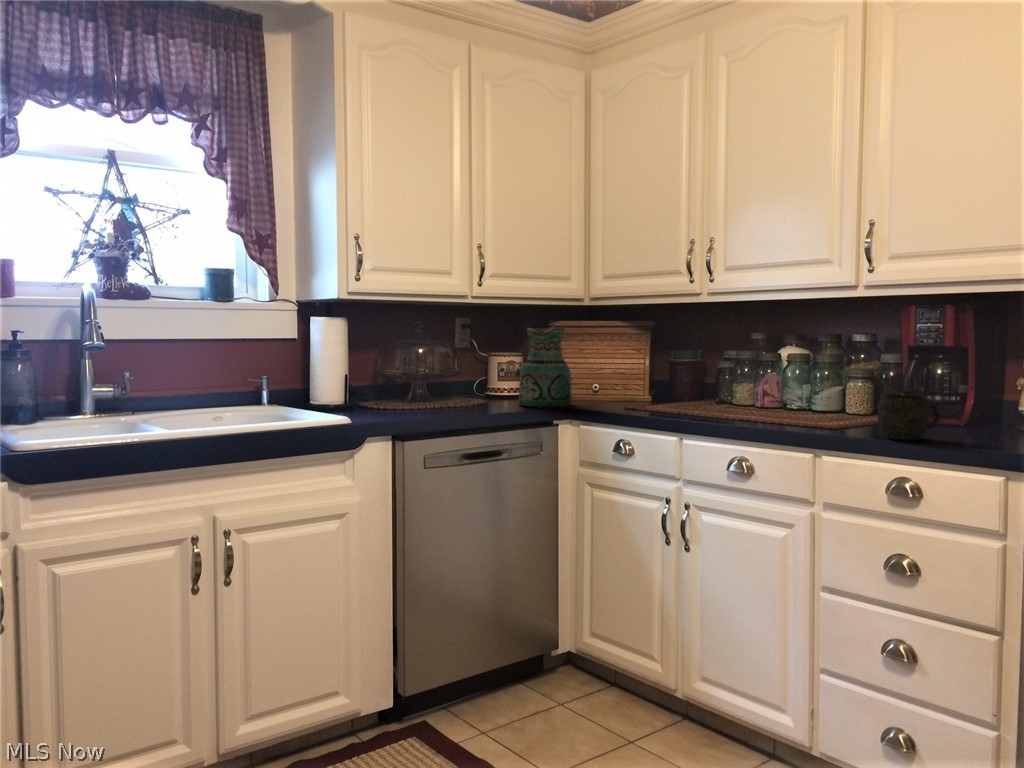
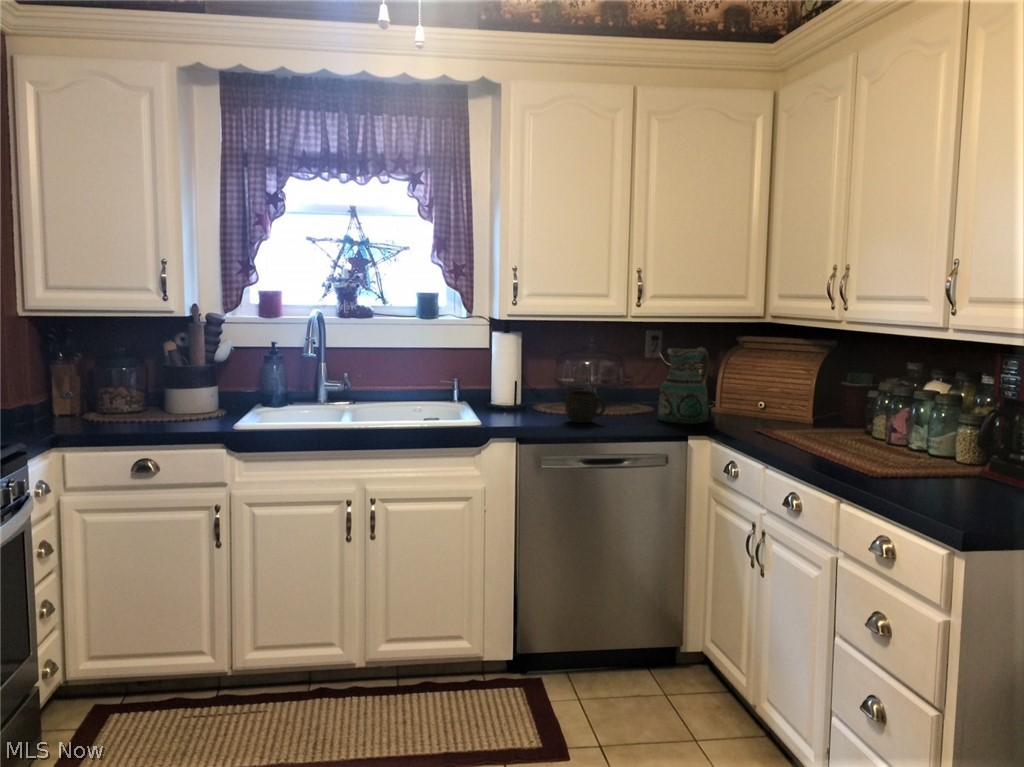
mug: present [878,394,940,440] -> present [565,391,606,423]

